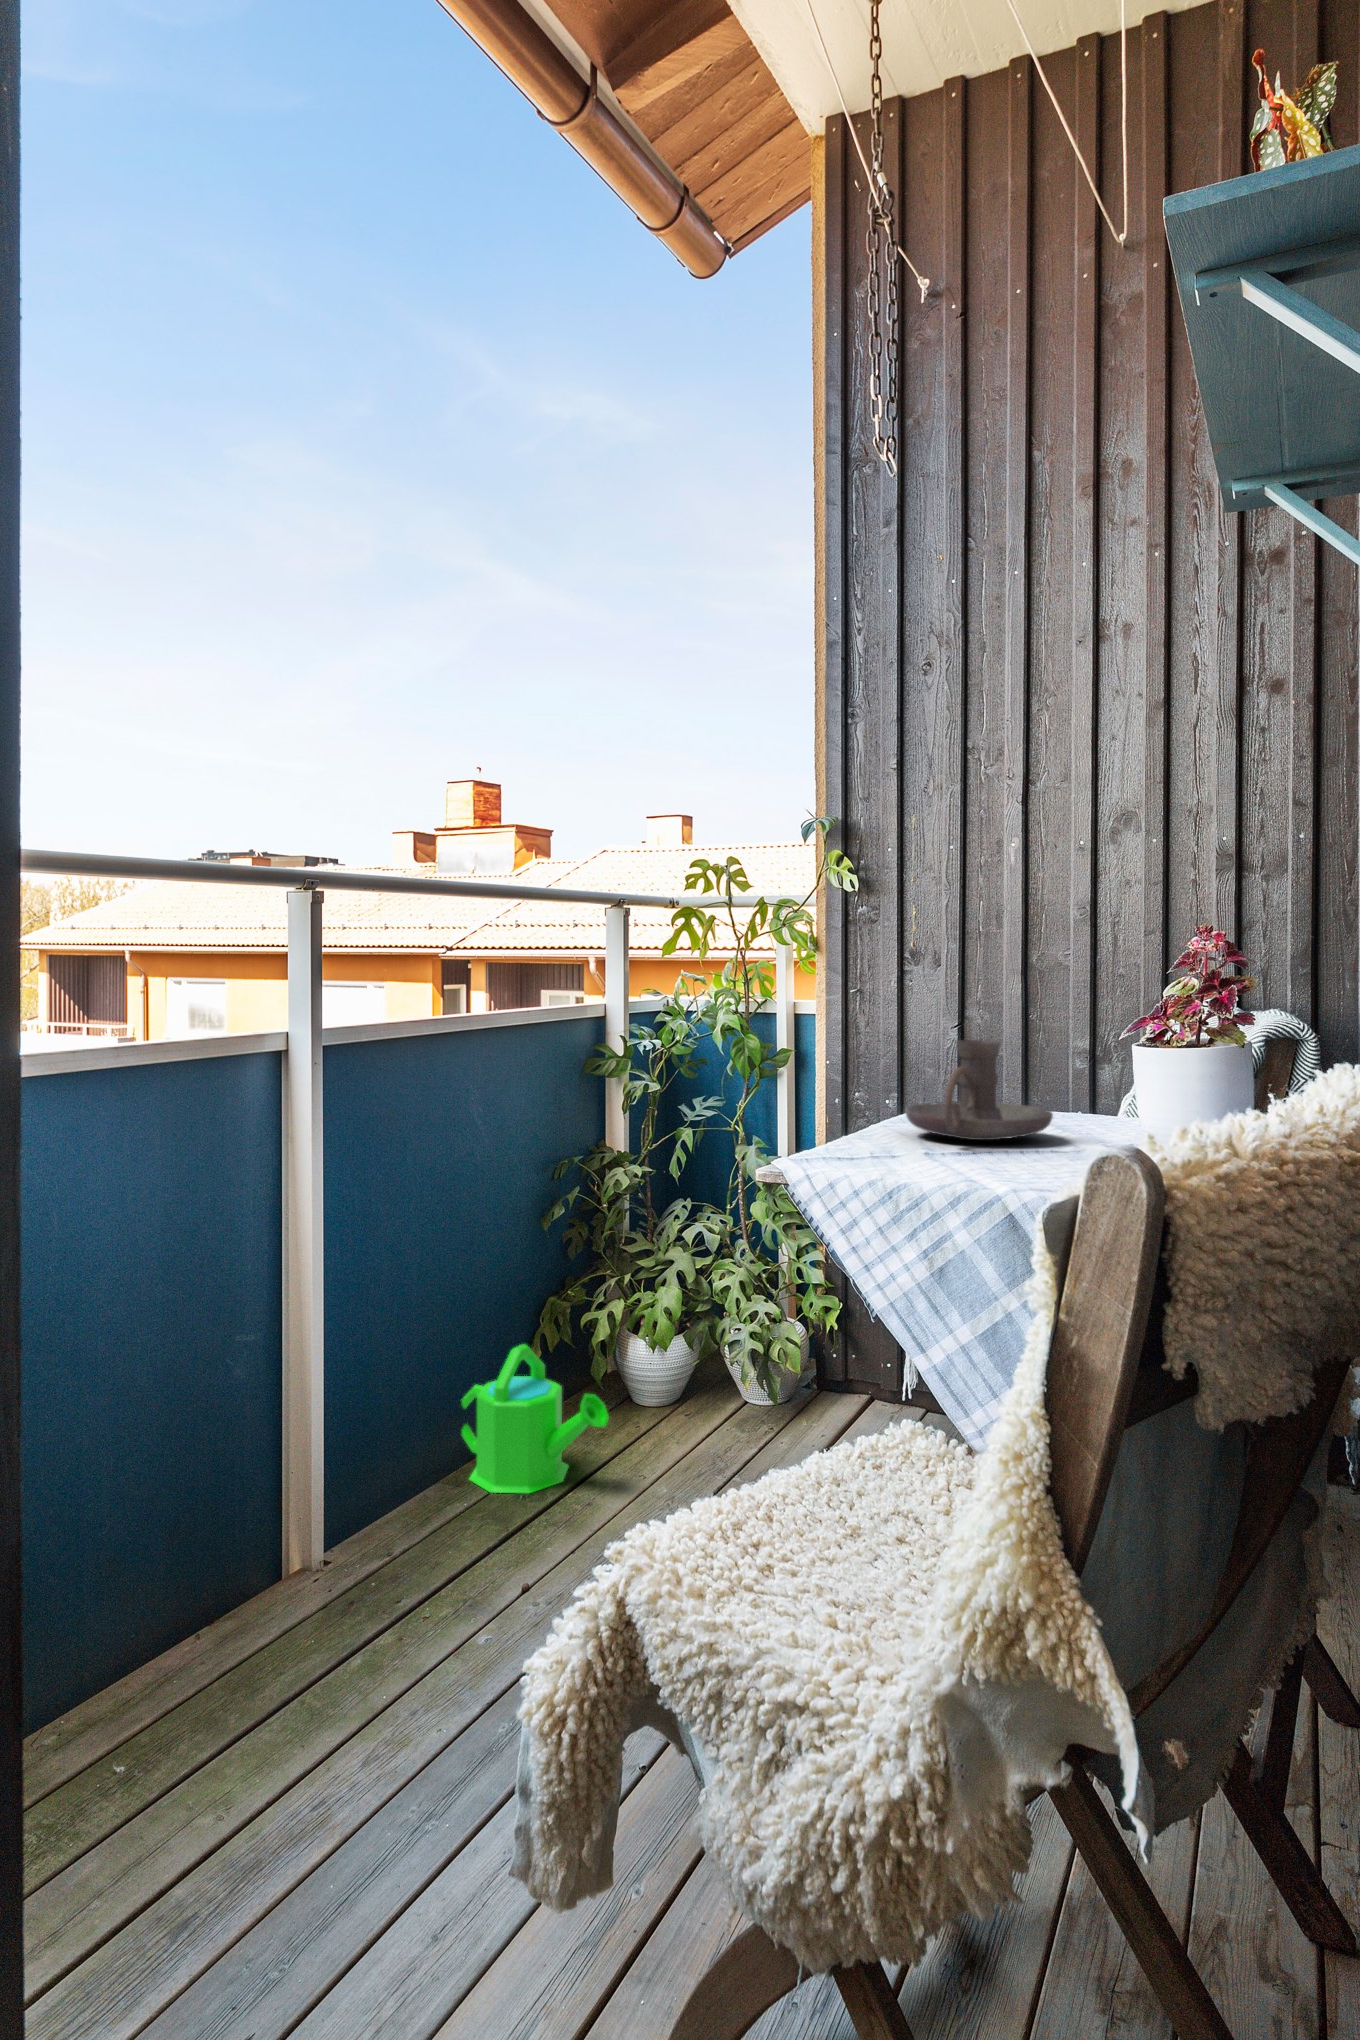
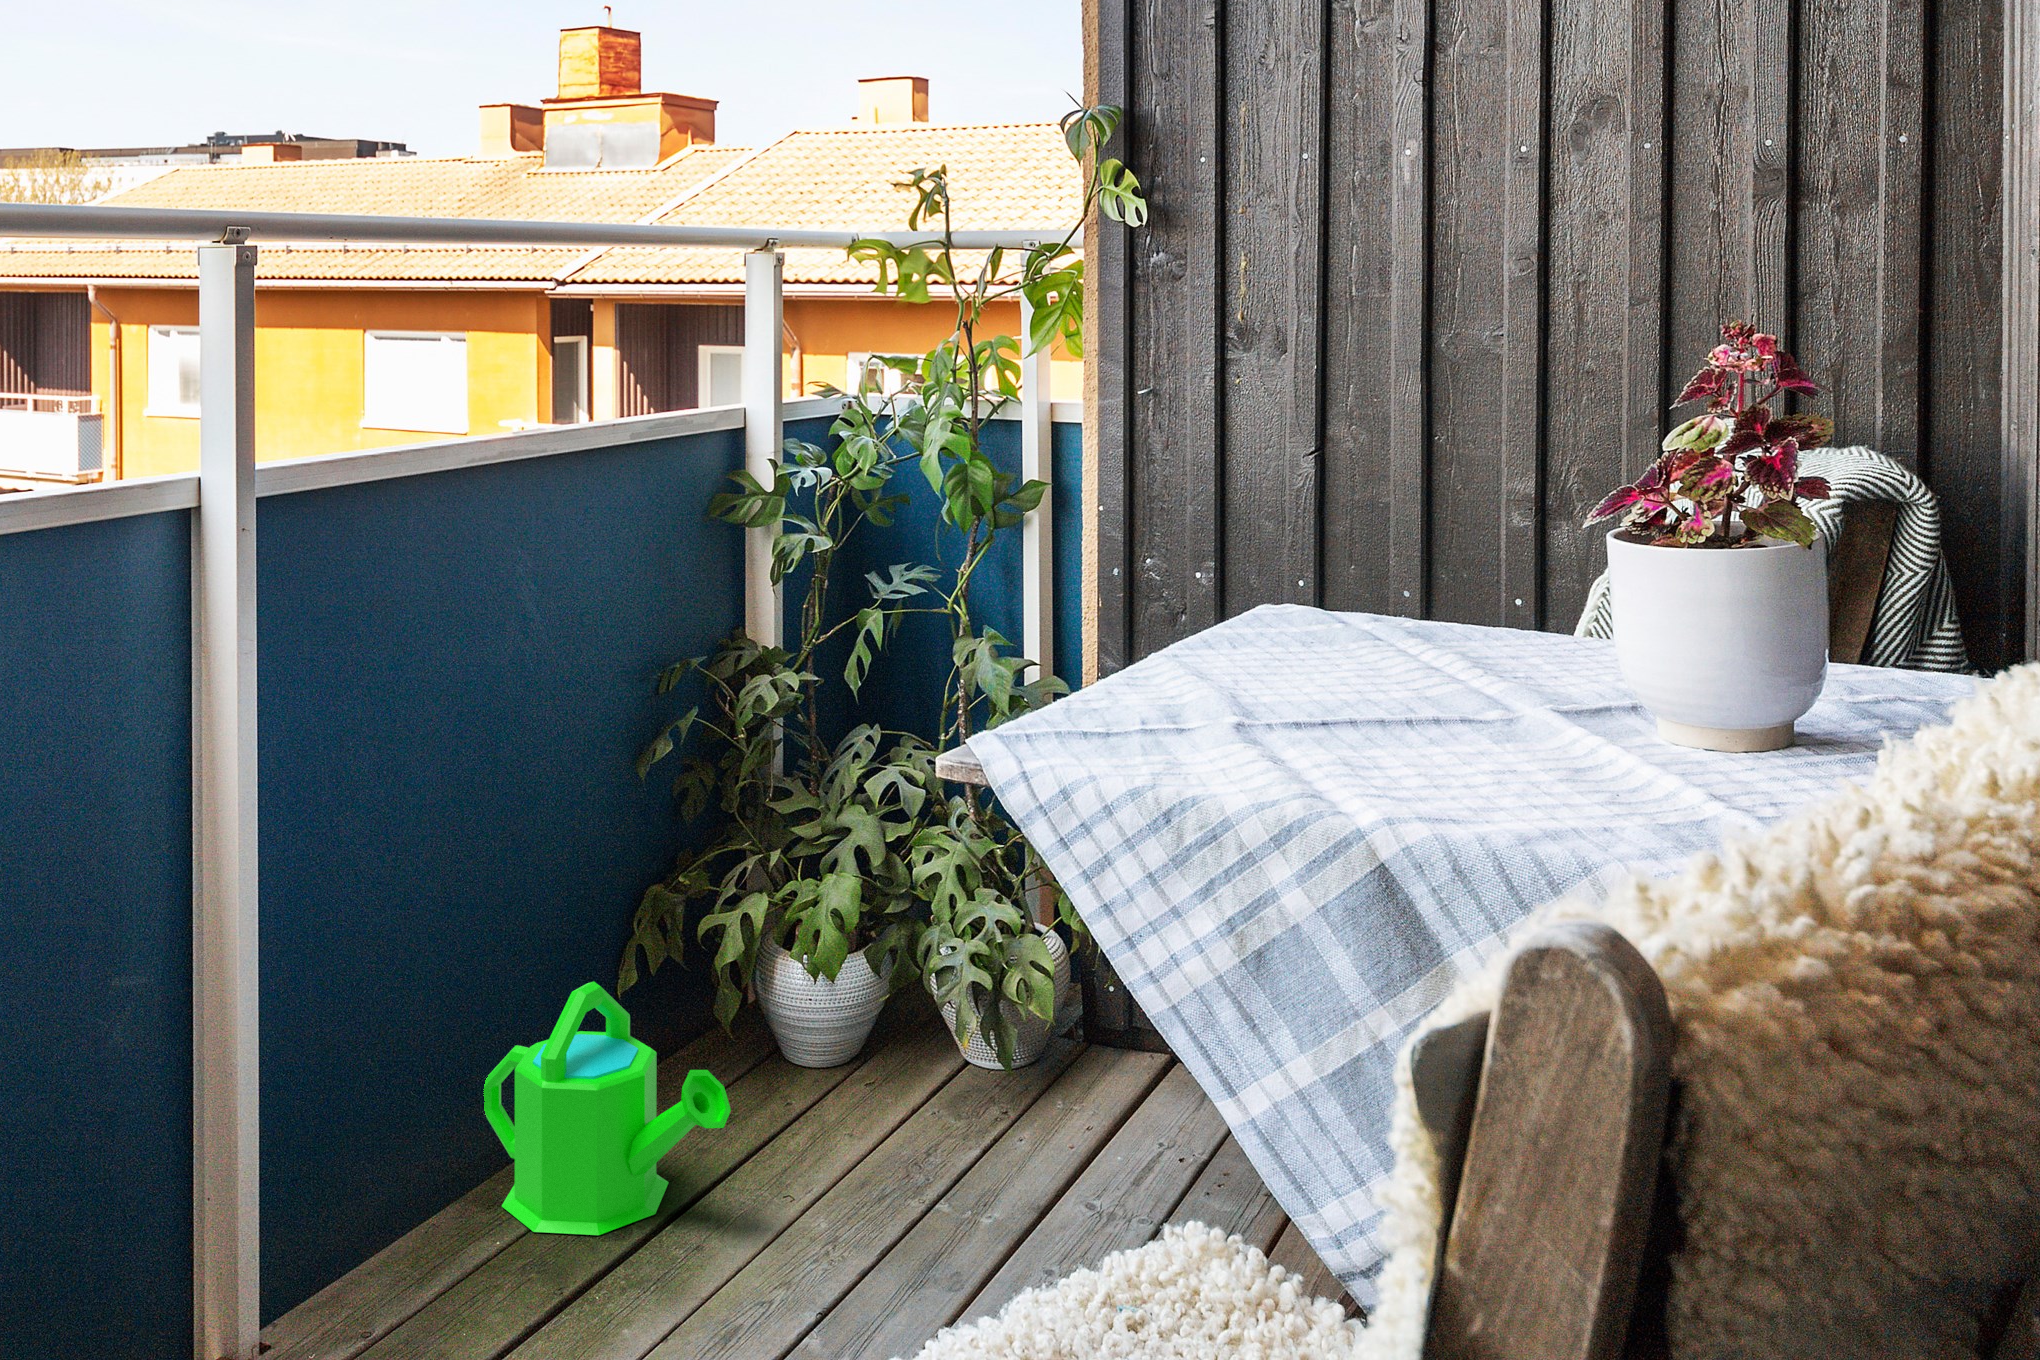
candle holder: present [905,1040,1053,1140] -> none [1214,503,1470,681]

